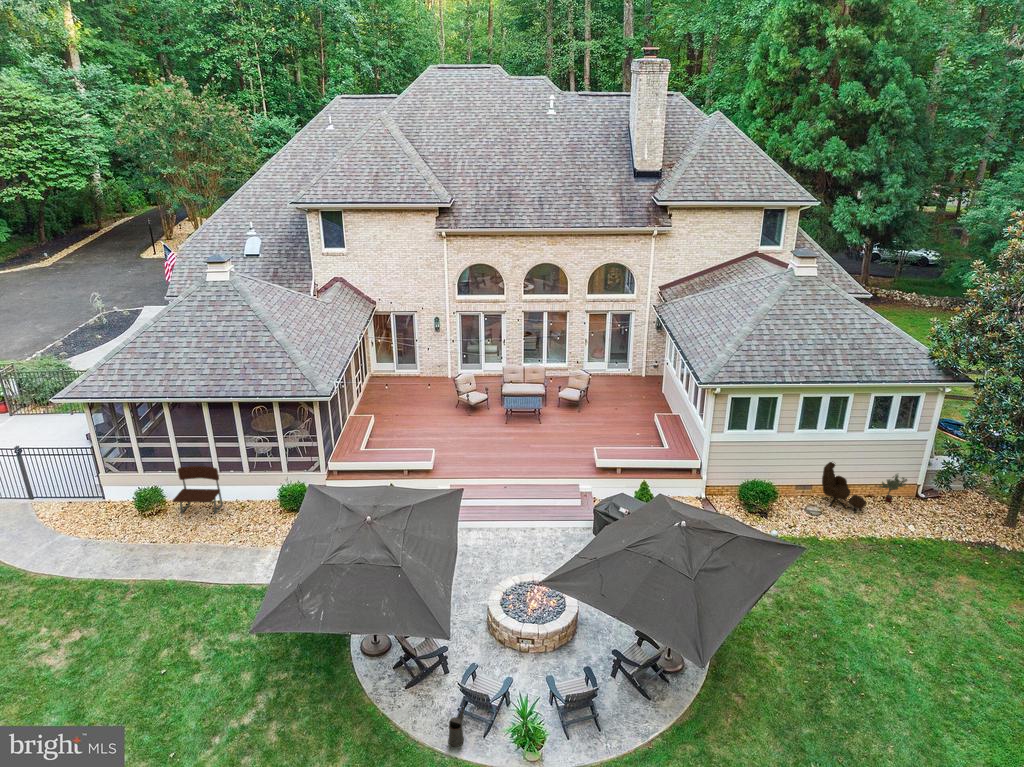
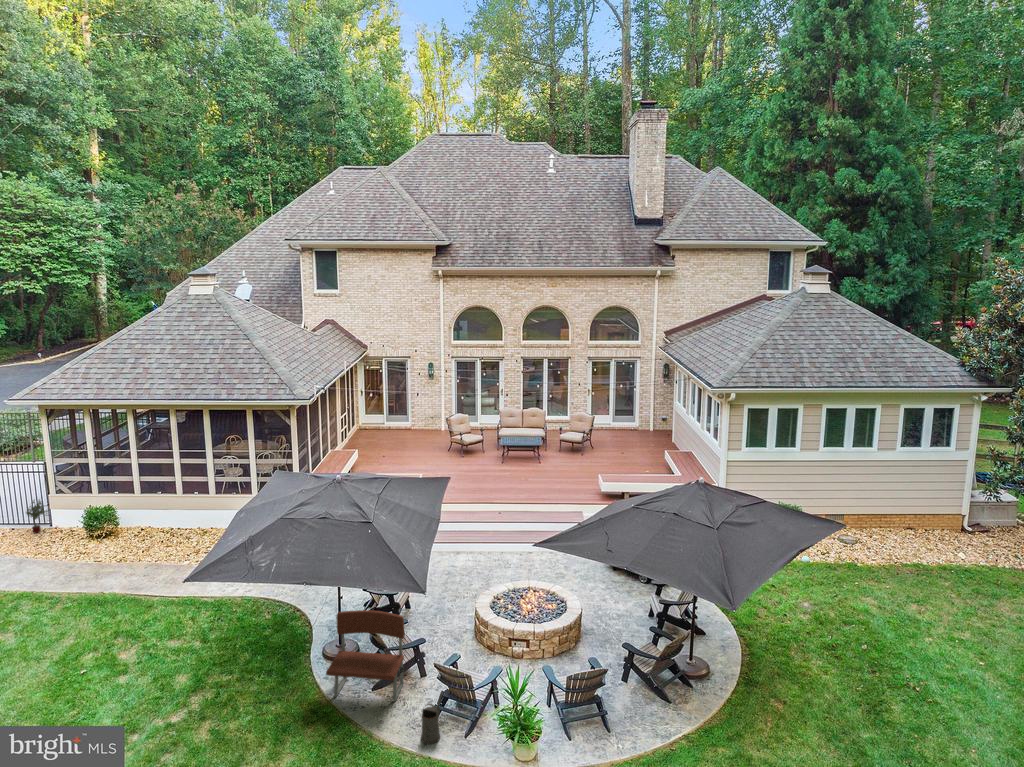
lounge chair: present [822,462,866,513] -> none [856,487,910,542]
bench: present [173,466,223,514] -> present [326,610,404,702]
potted tree: present [879,474,907,502] -> present [26,500,48,533]

